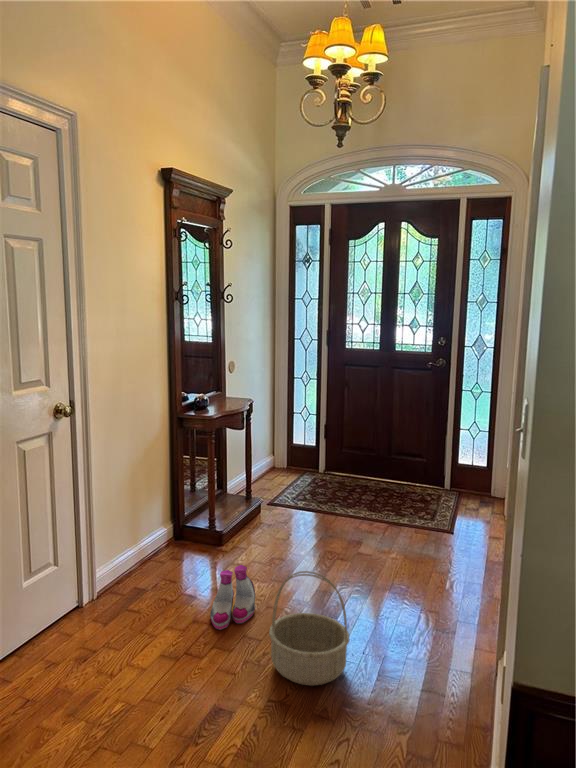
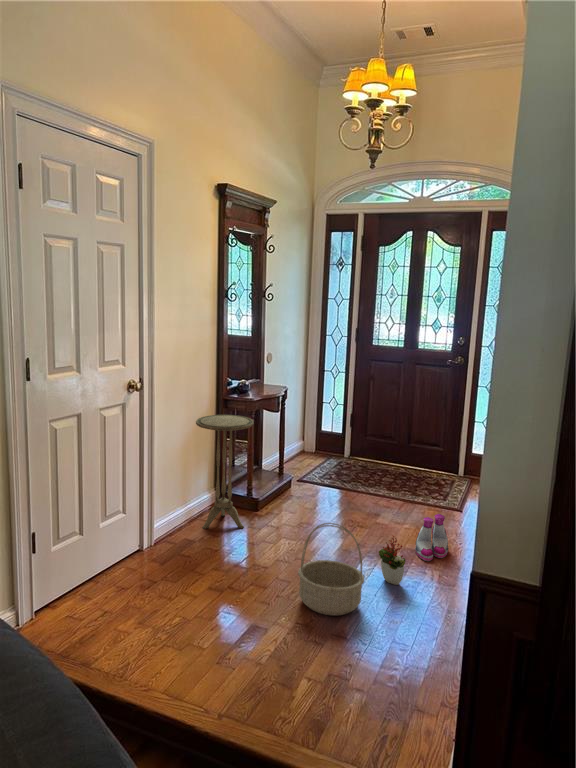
side table: none [144,437,213,573] -> present [196,415,254,529]
boots: present [210,565,255,630] -> present [415,514,449,561]
decorative plant: none [364,576,397,635] -> present [379,536,405,585]

